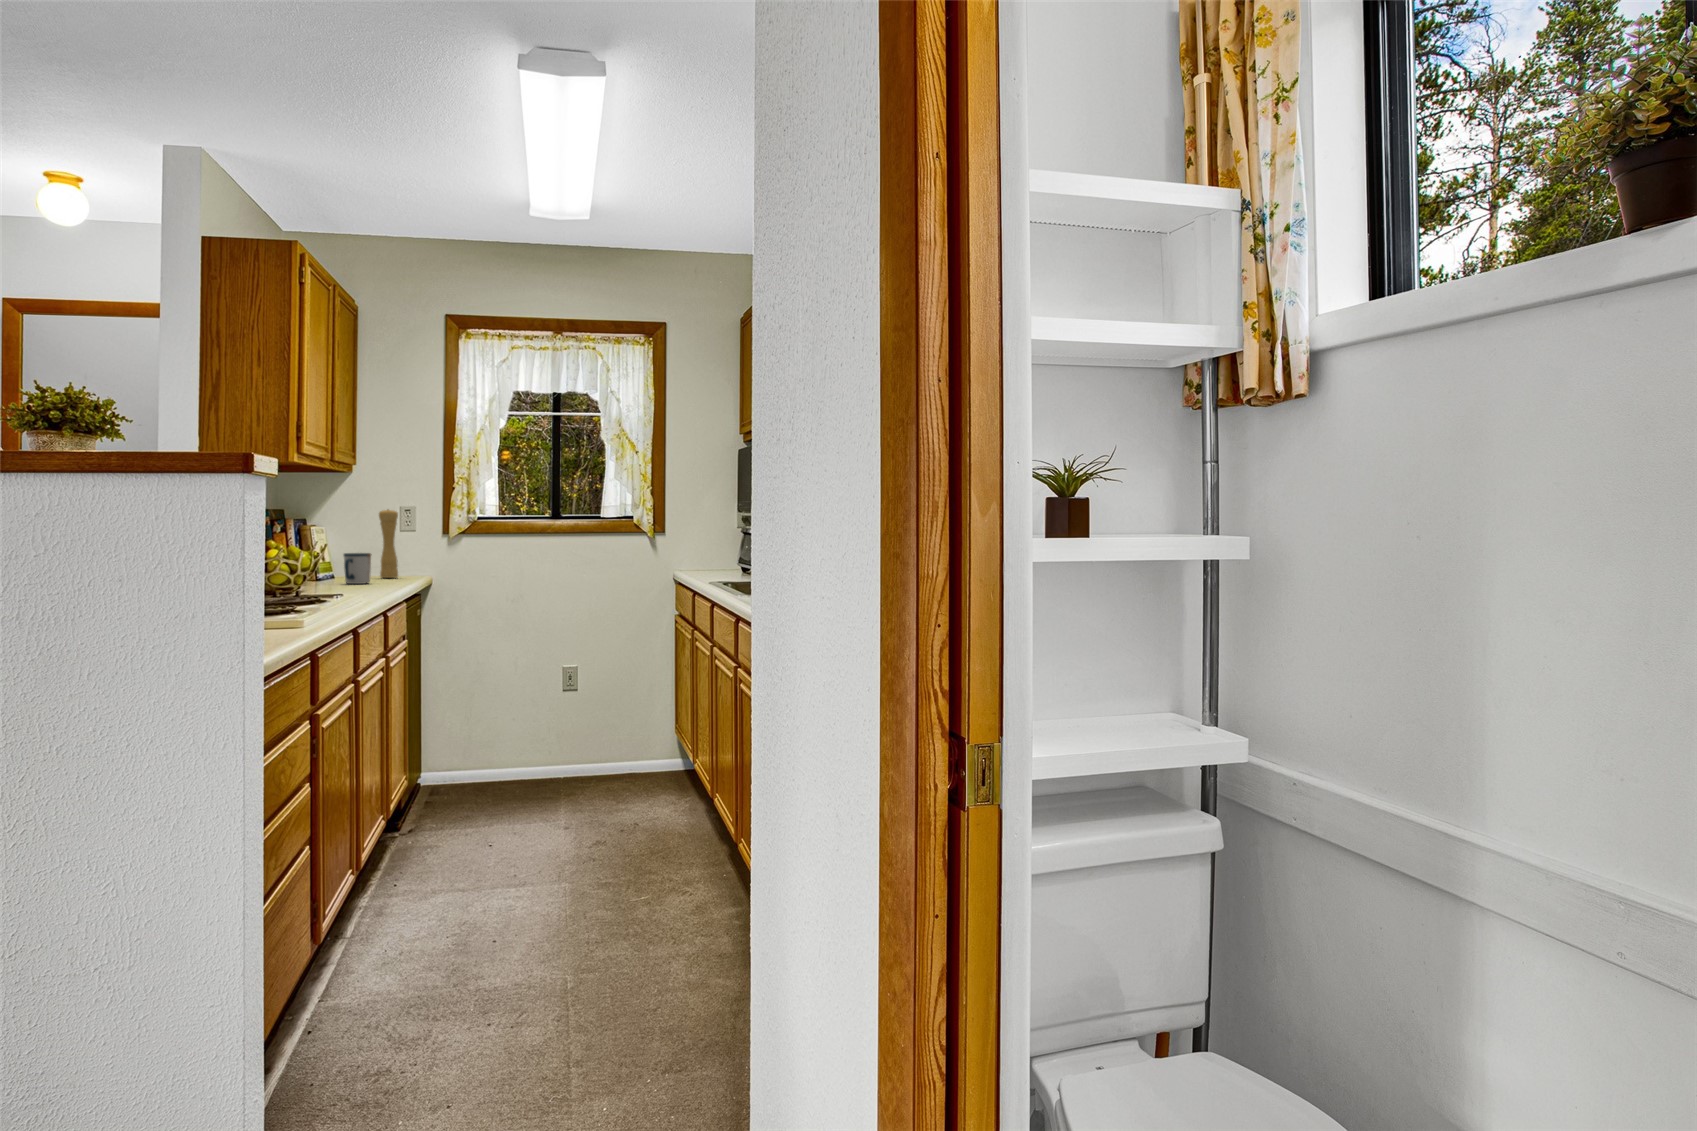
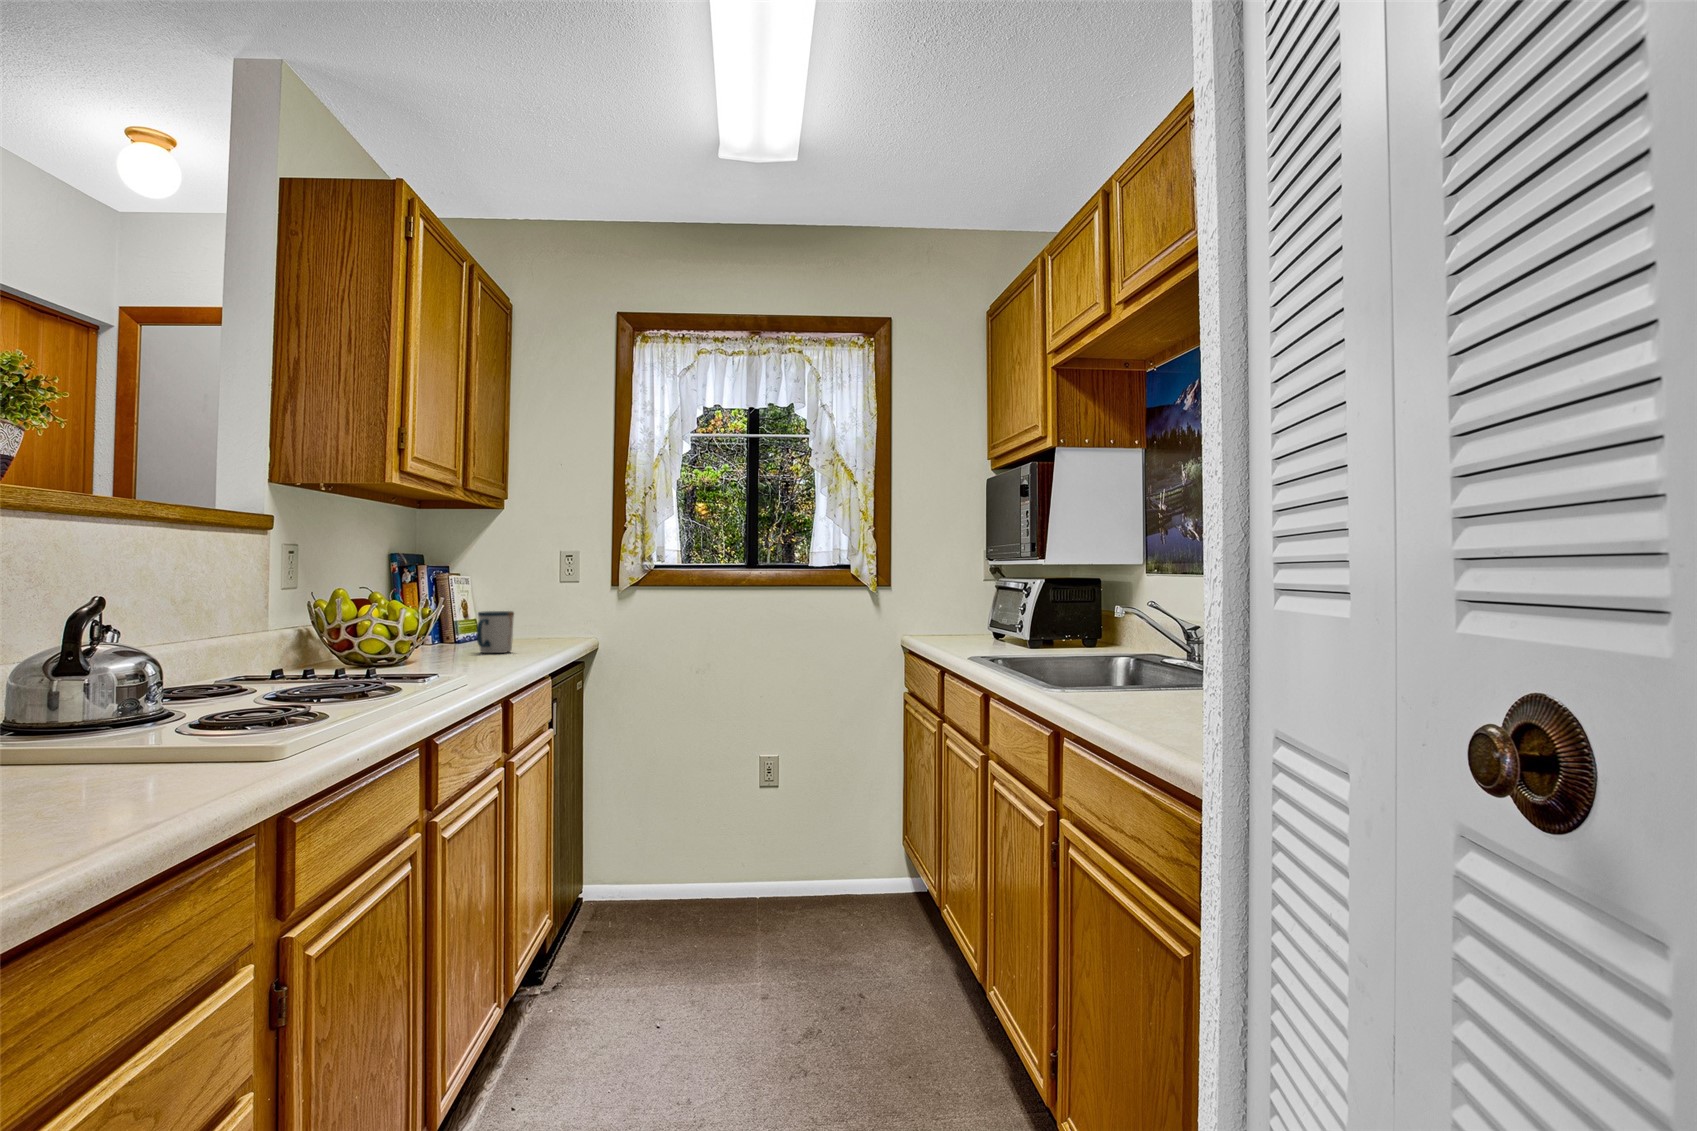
pepper mill: present [379,509,398,578] -> none [533,555,557,643]

